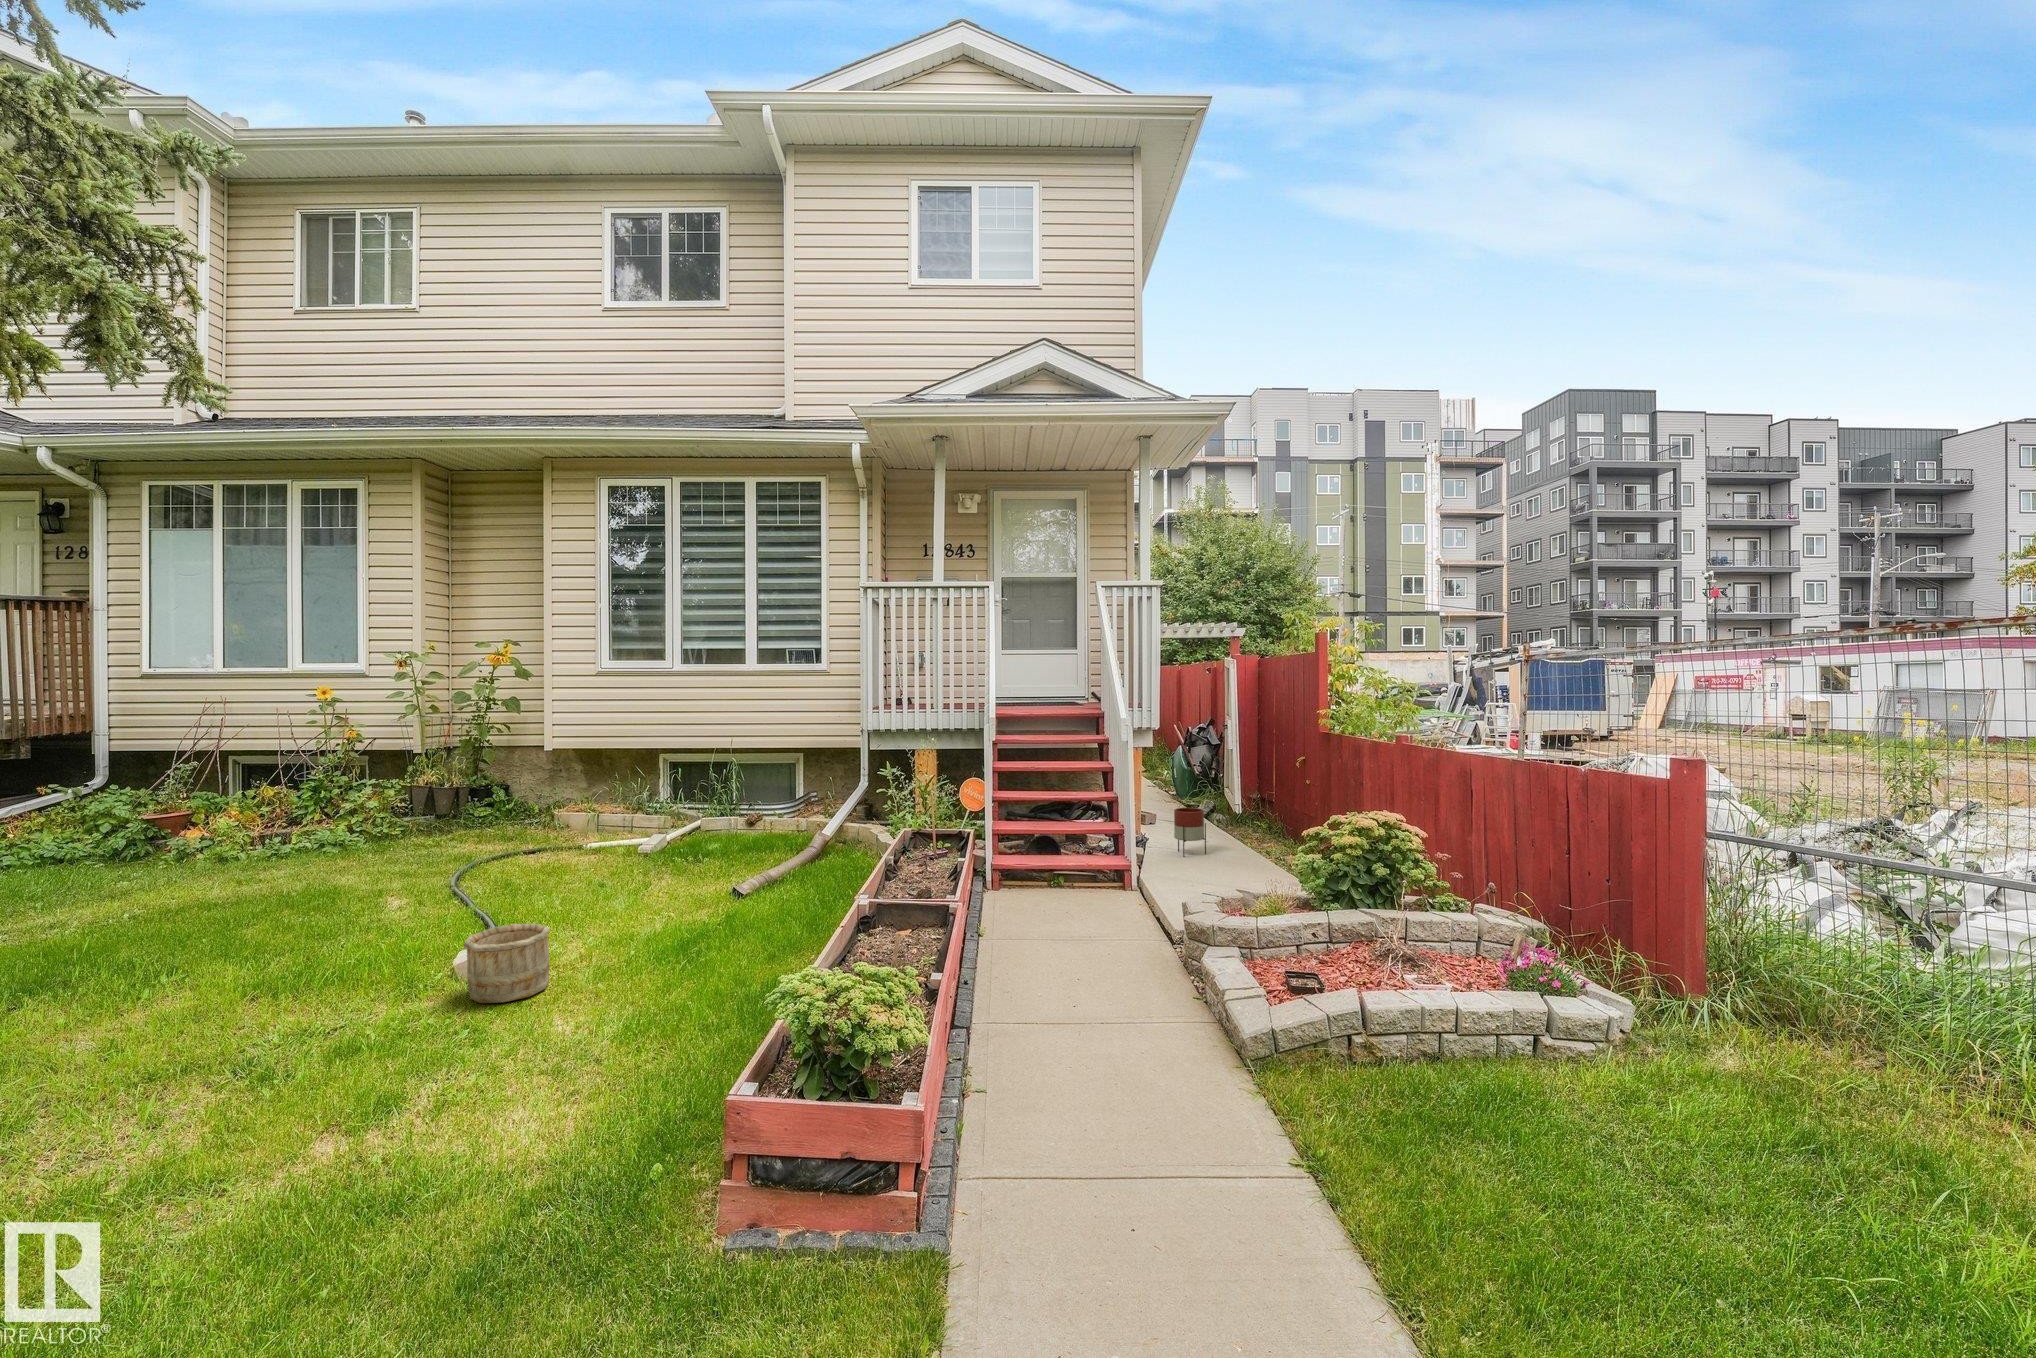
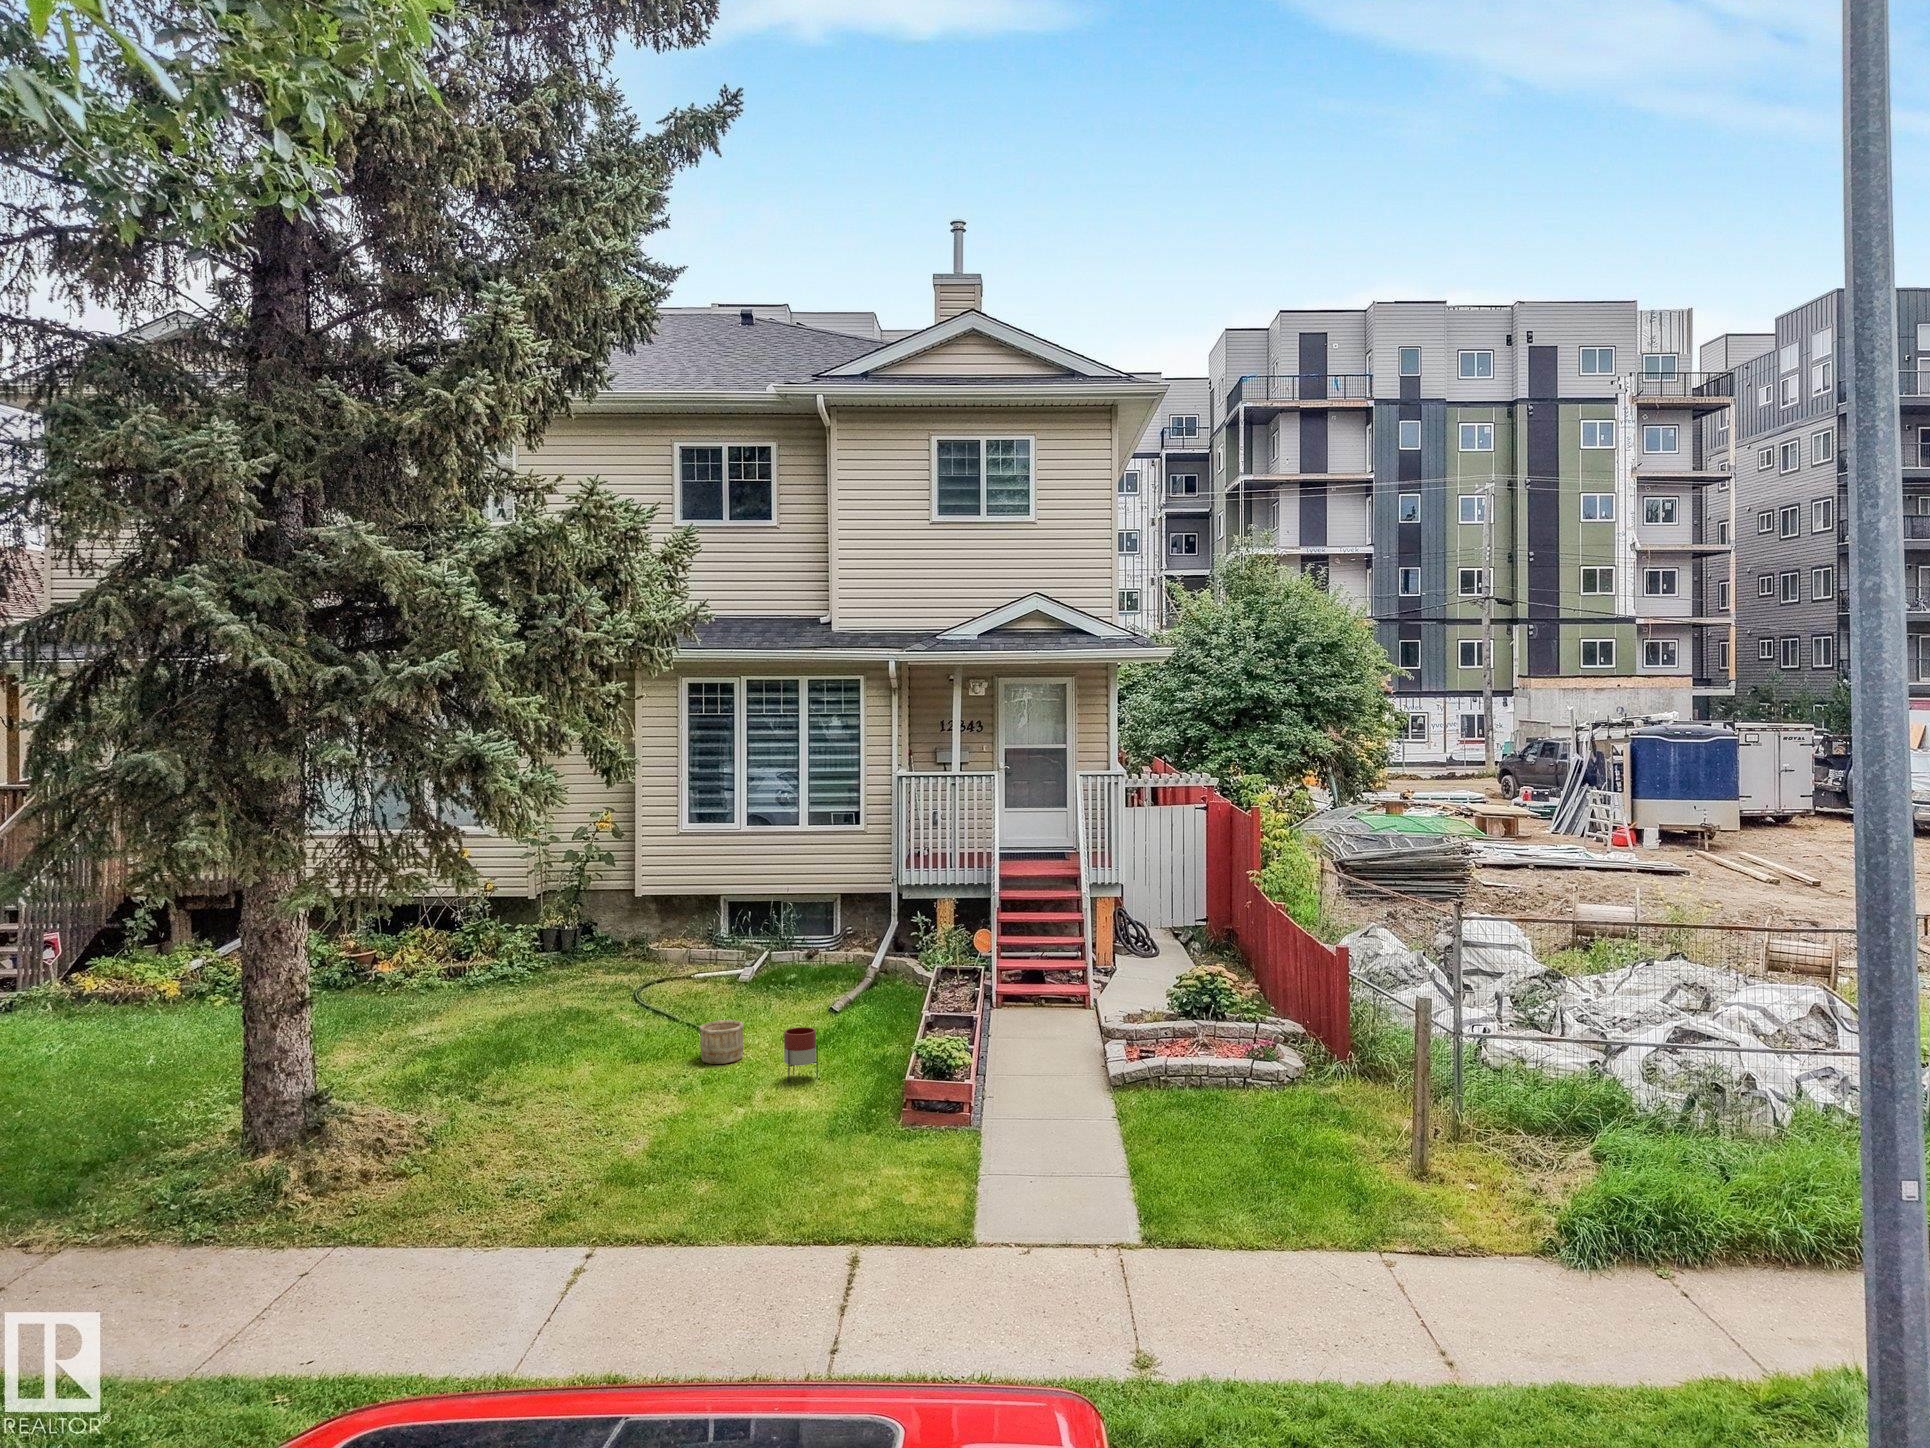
planter: present [1174,808,1206,857] -> present [784,1027,818,1083]

